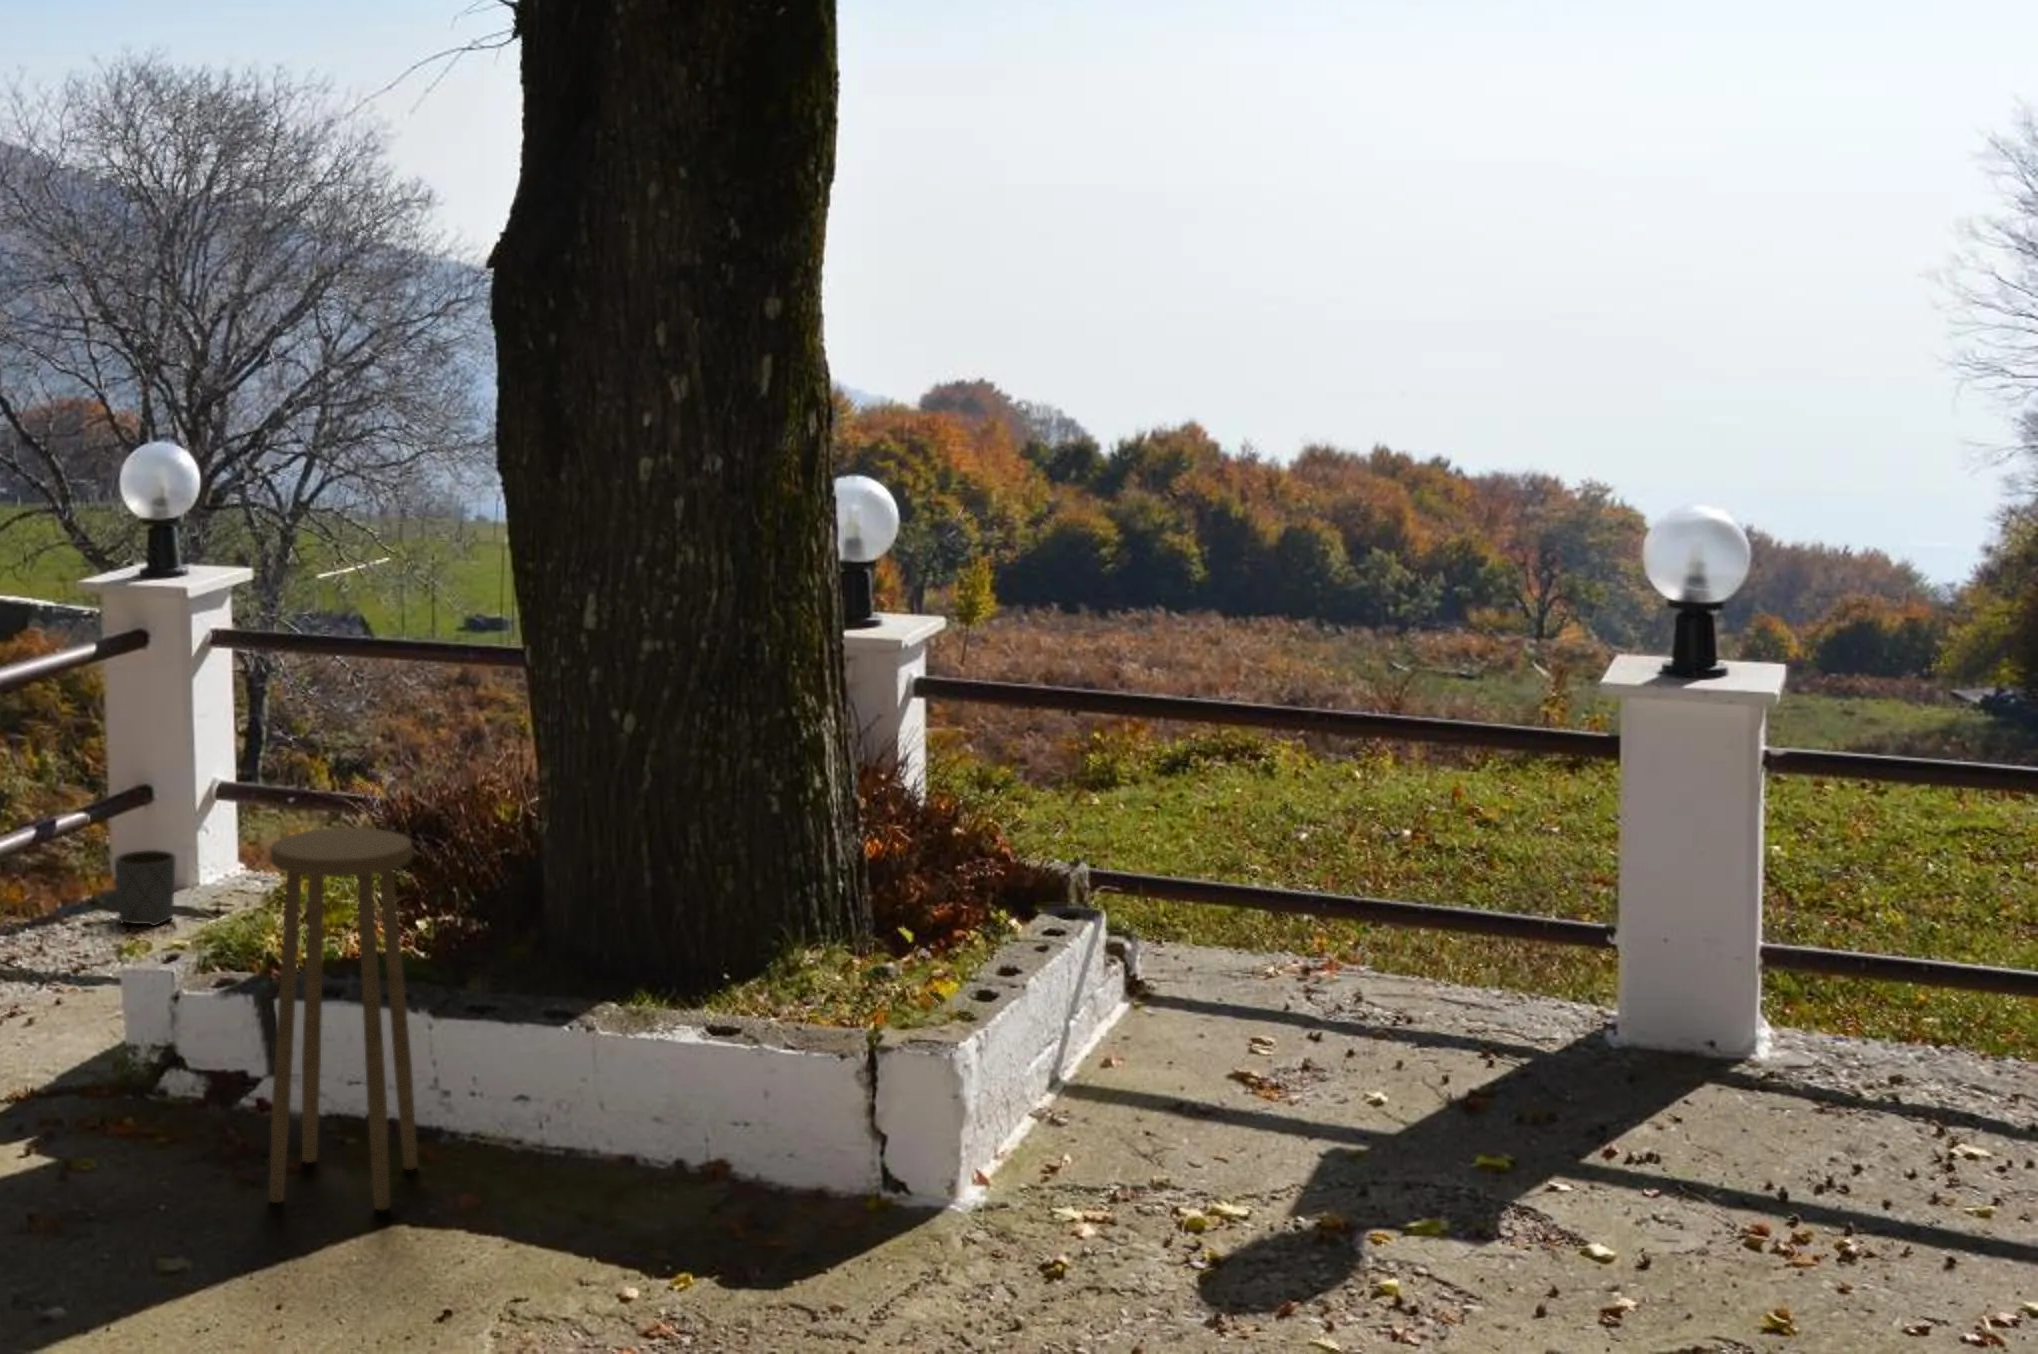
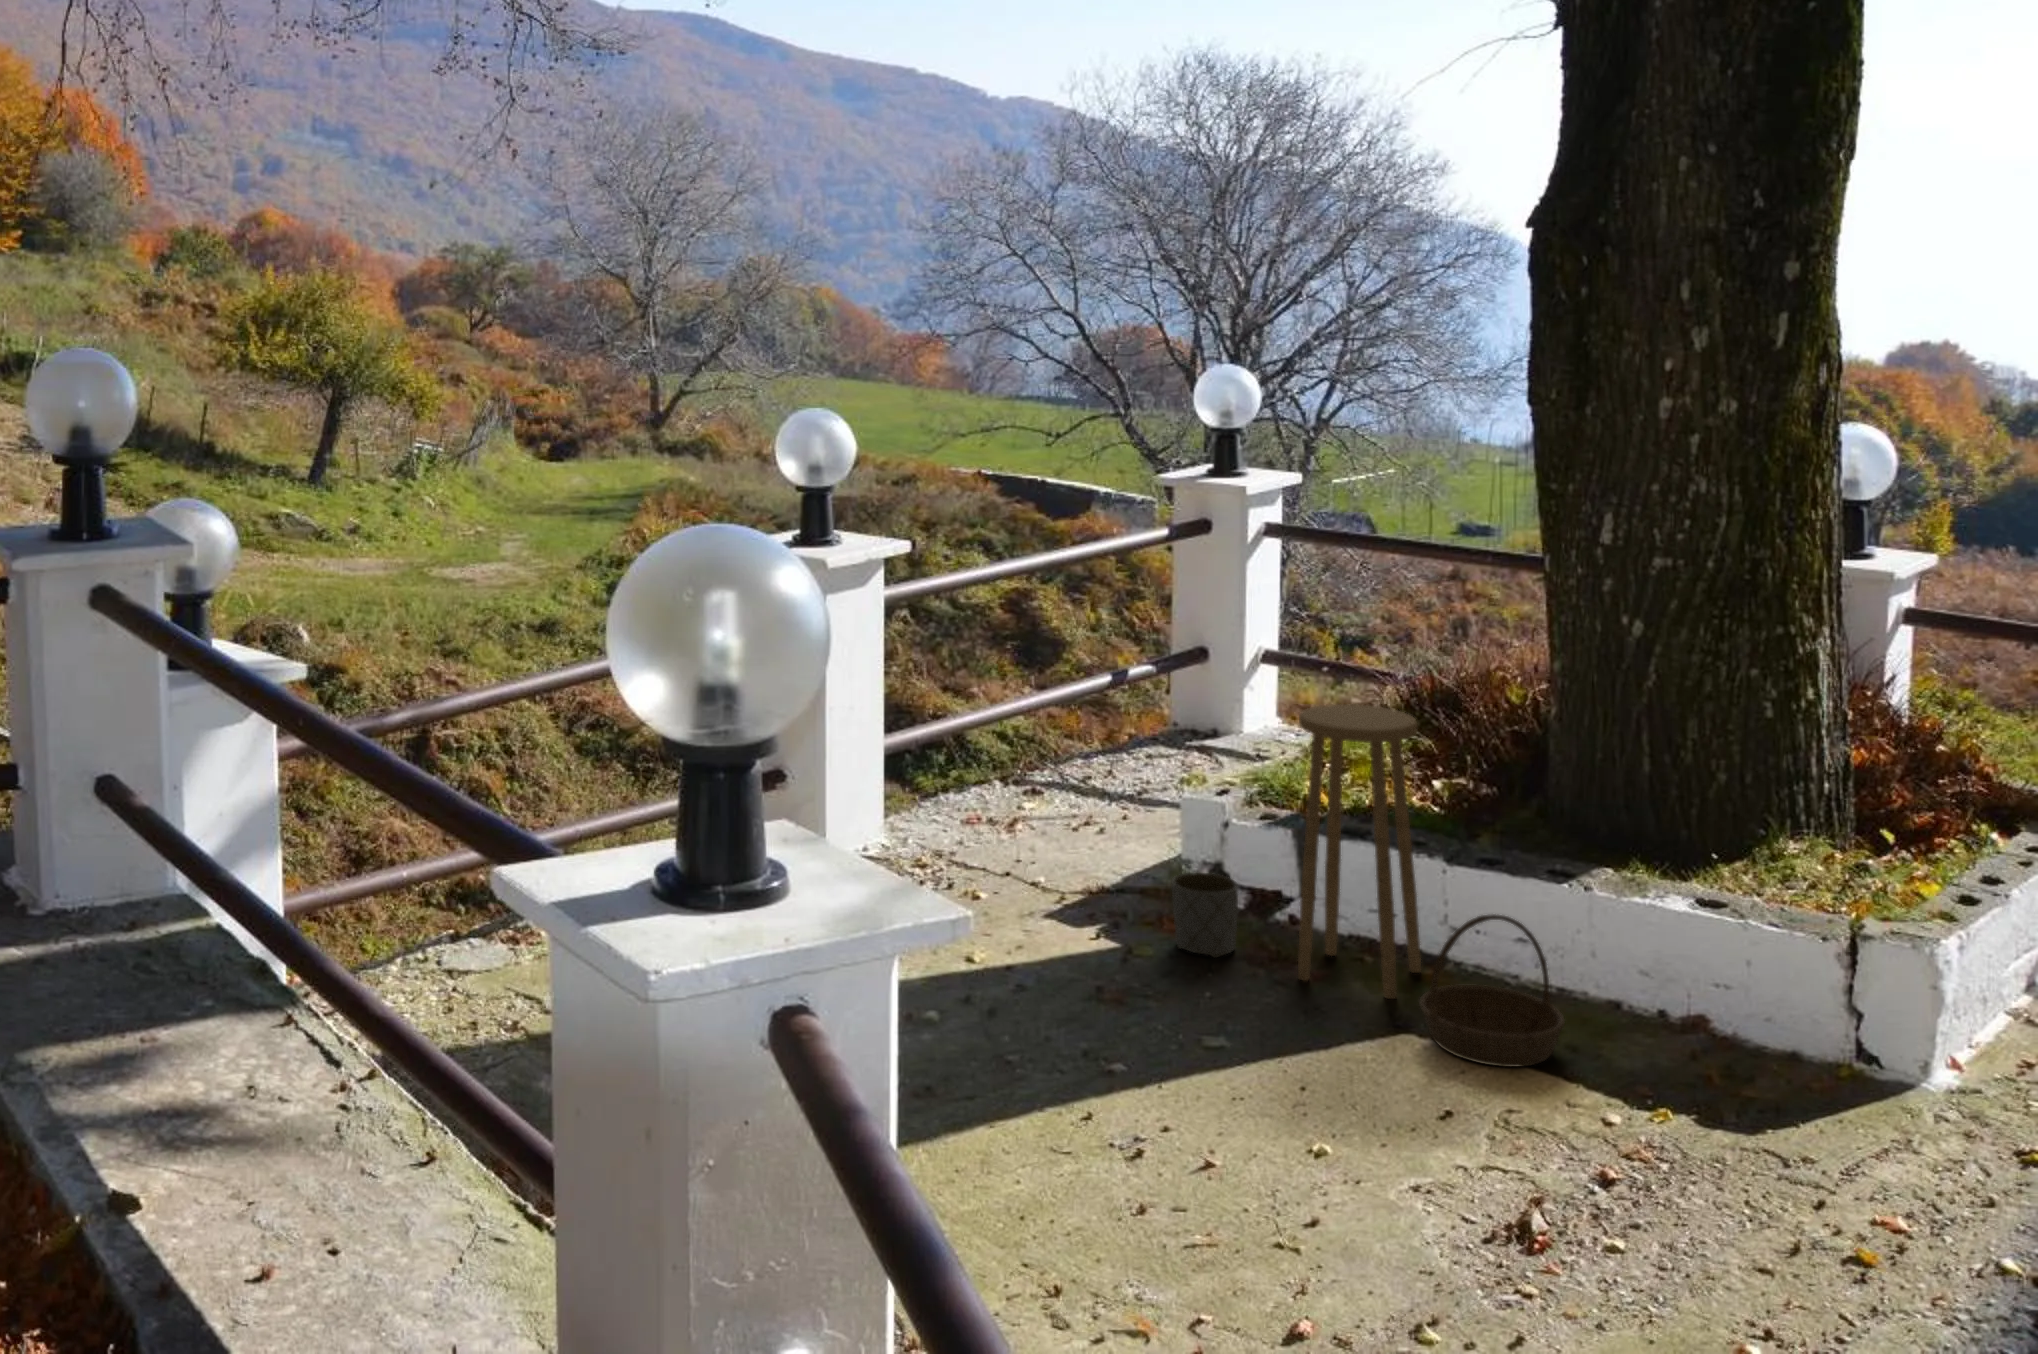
planter: present [115,850,176,926] -> present [1171,872,1238,958]
basket: none [418,1081,585,1279] -> present [1419,914,1565,1067]

